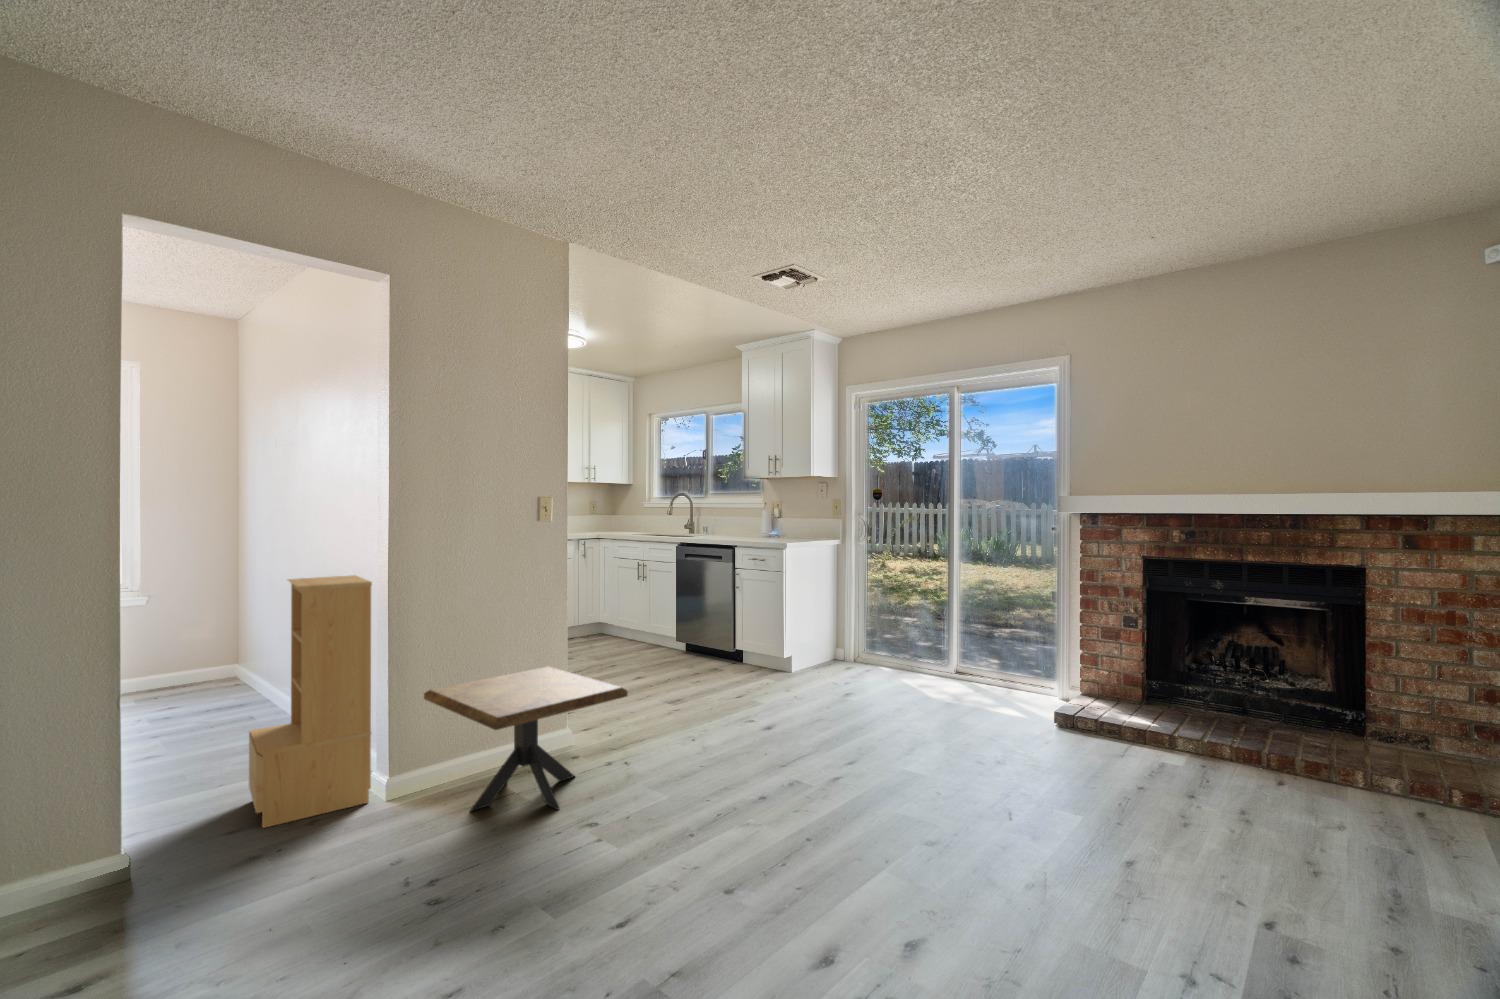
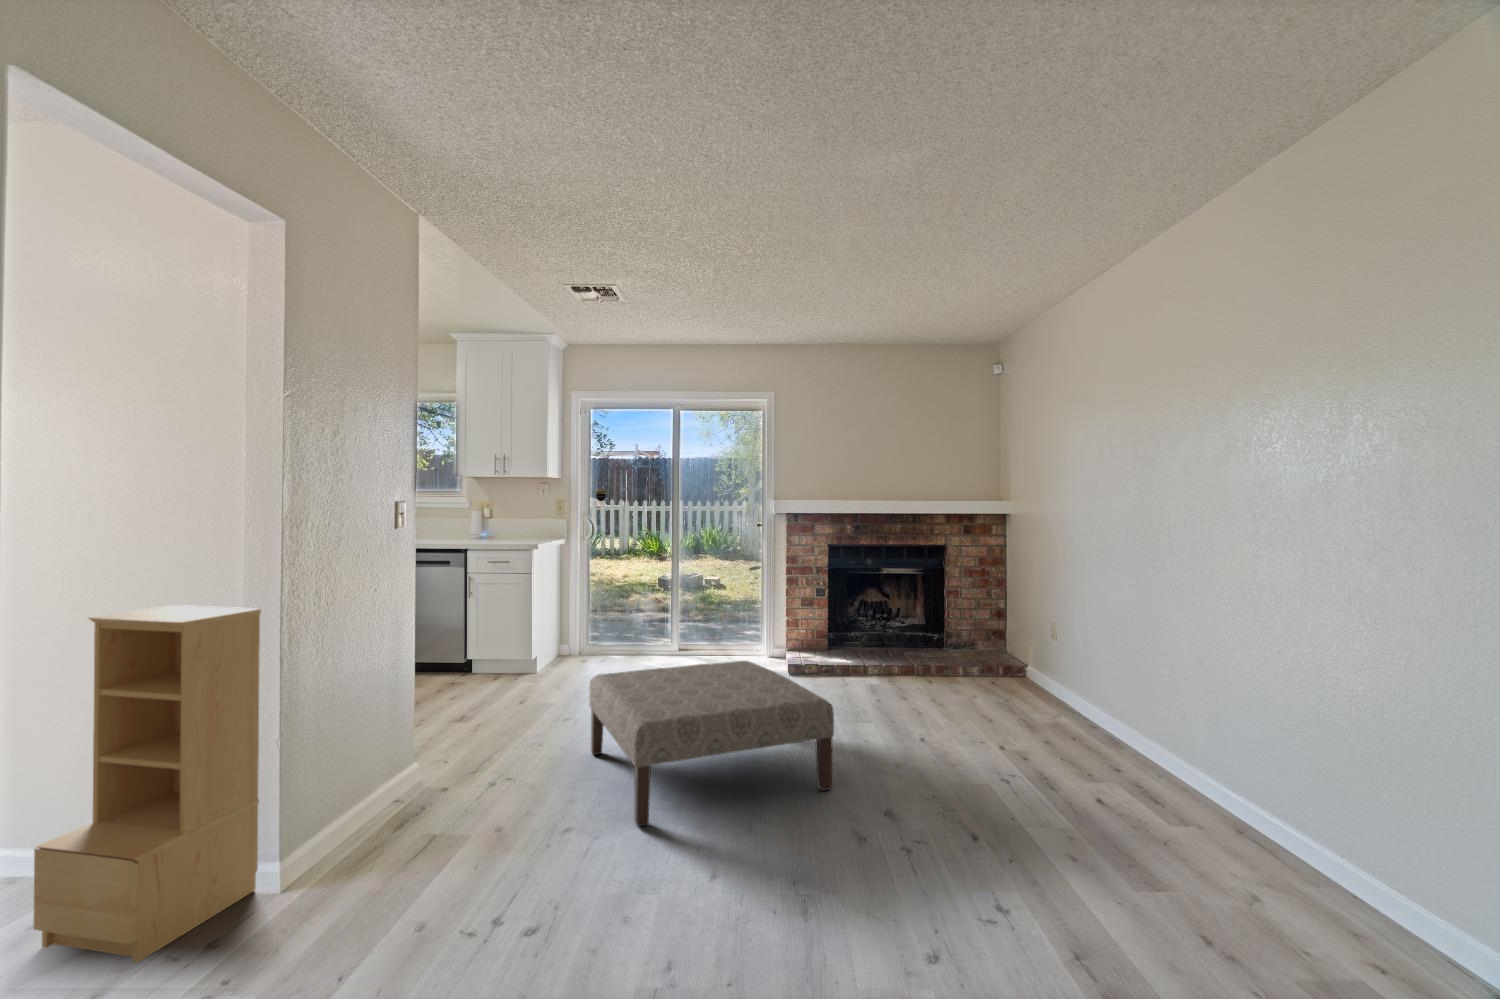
side table: present [424,667,628,811] -> none [320,689,548,855]
ottoman: none [637,681,906,886] -> present [589,661,834,826]

